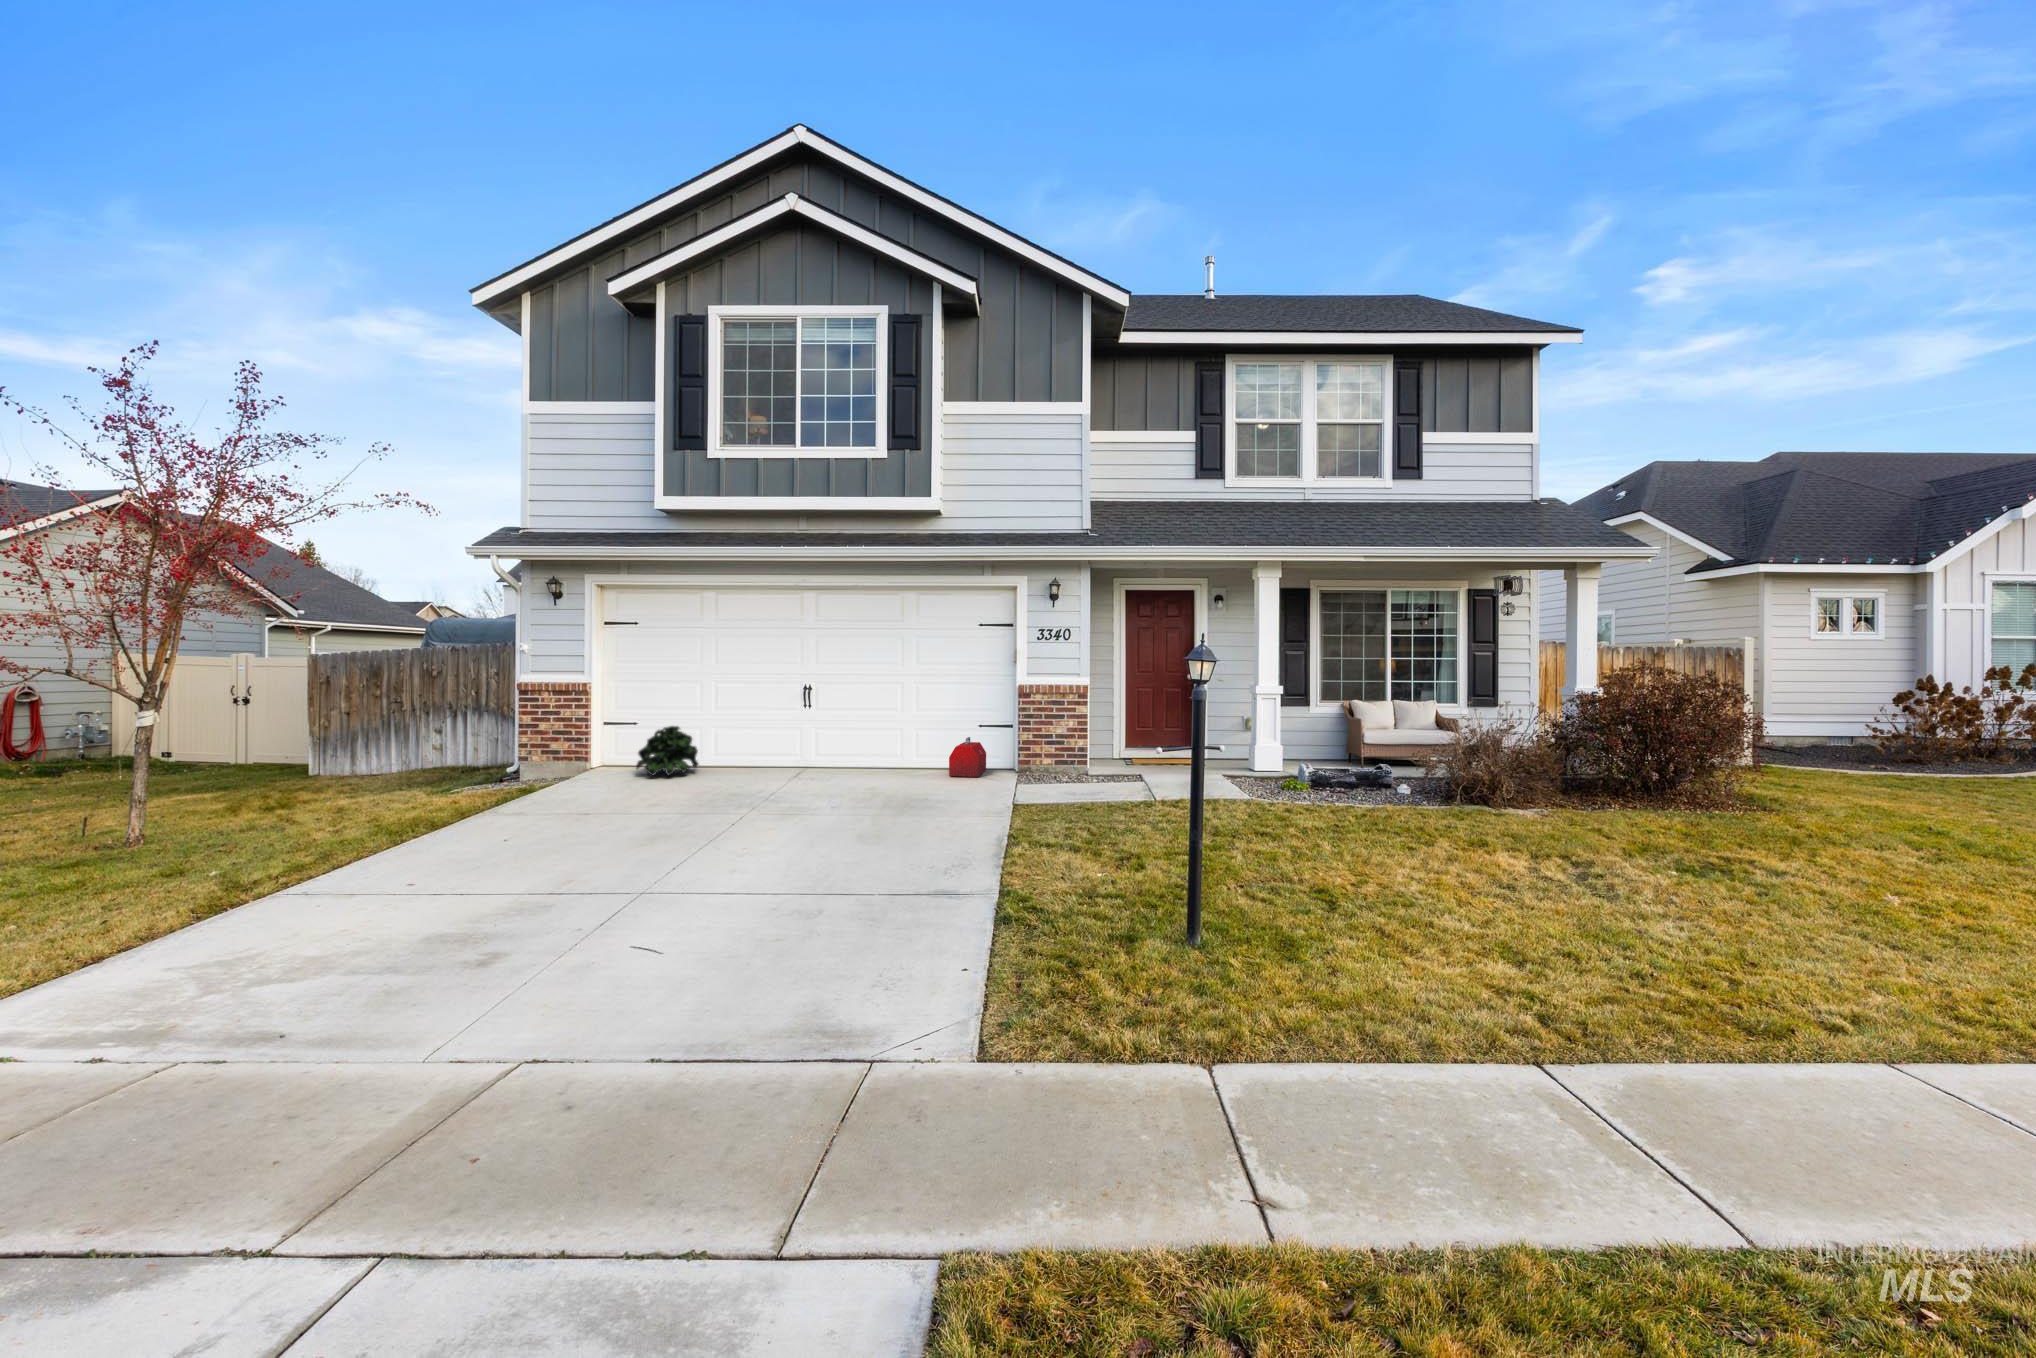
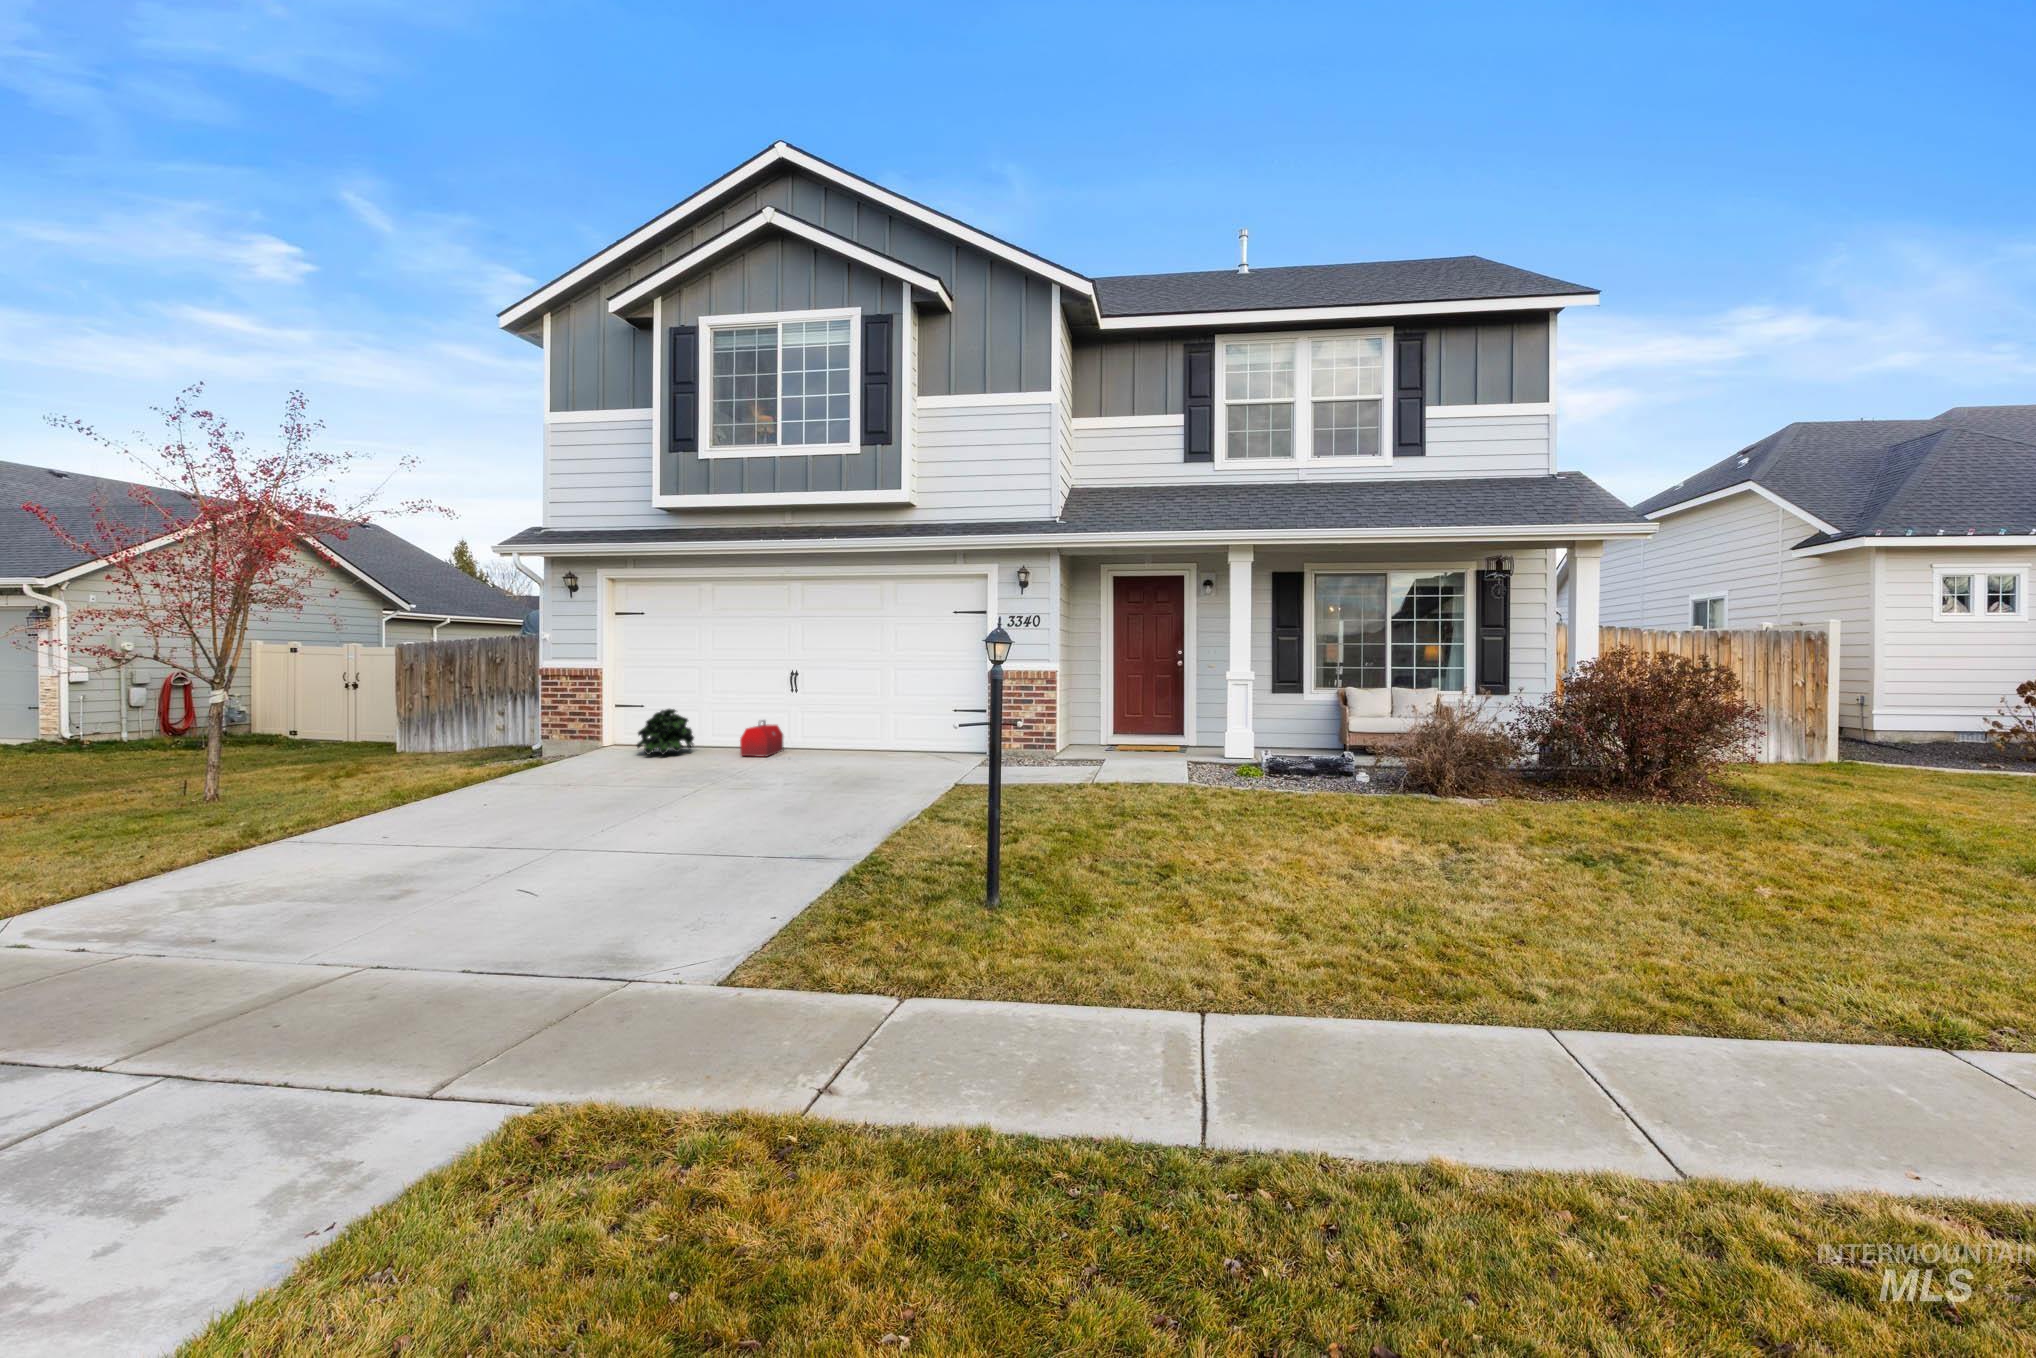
toolbox: present [949,737,986,777] -> present [740,720,783,757]

